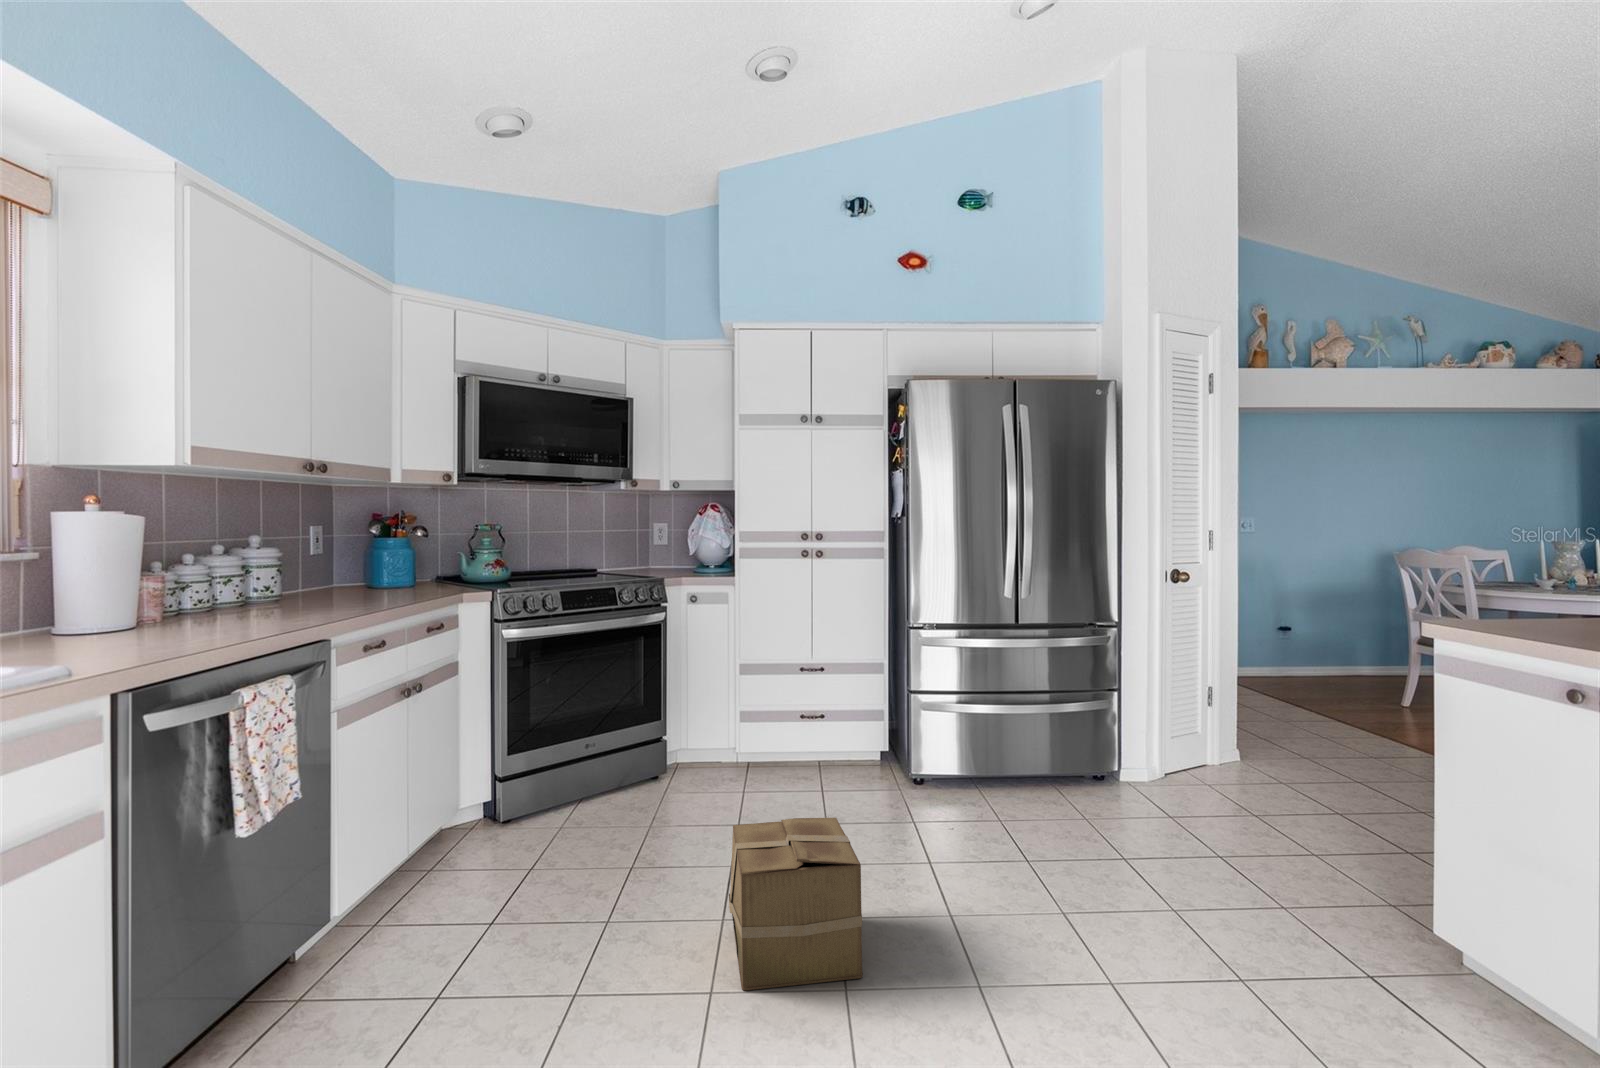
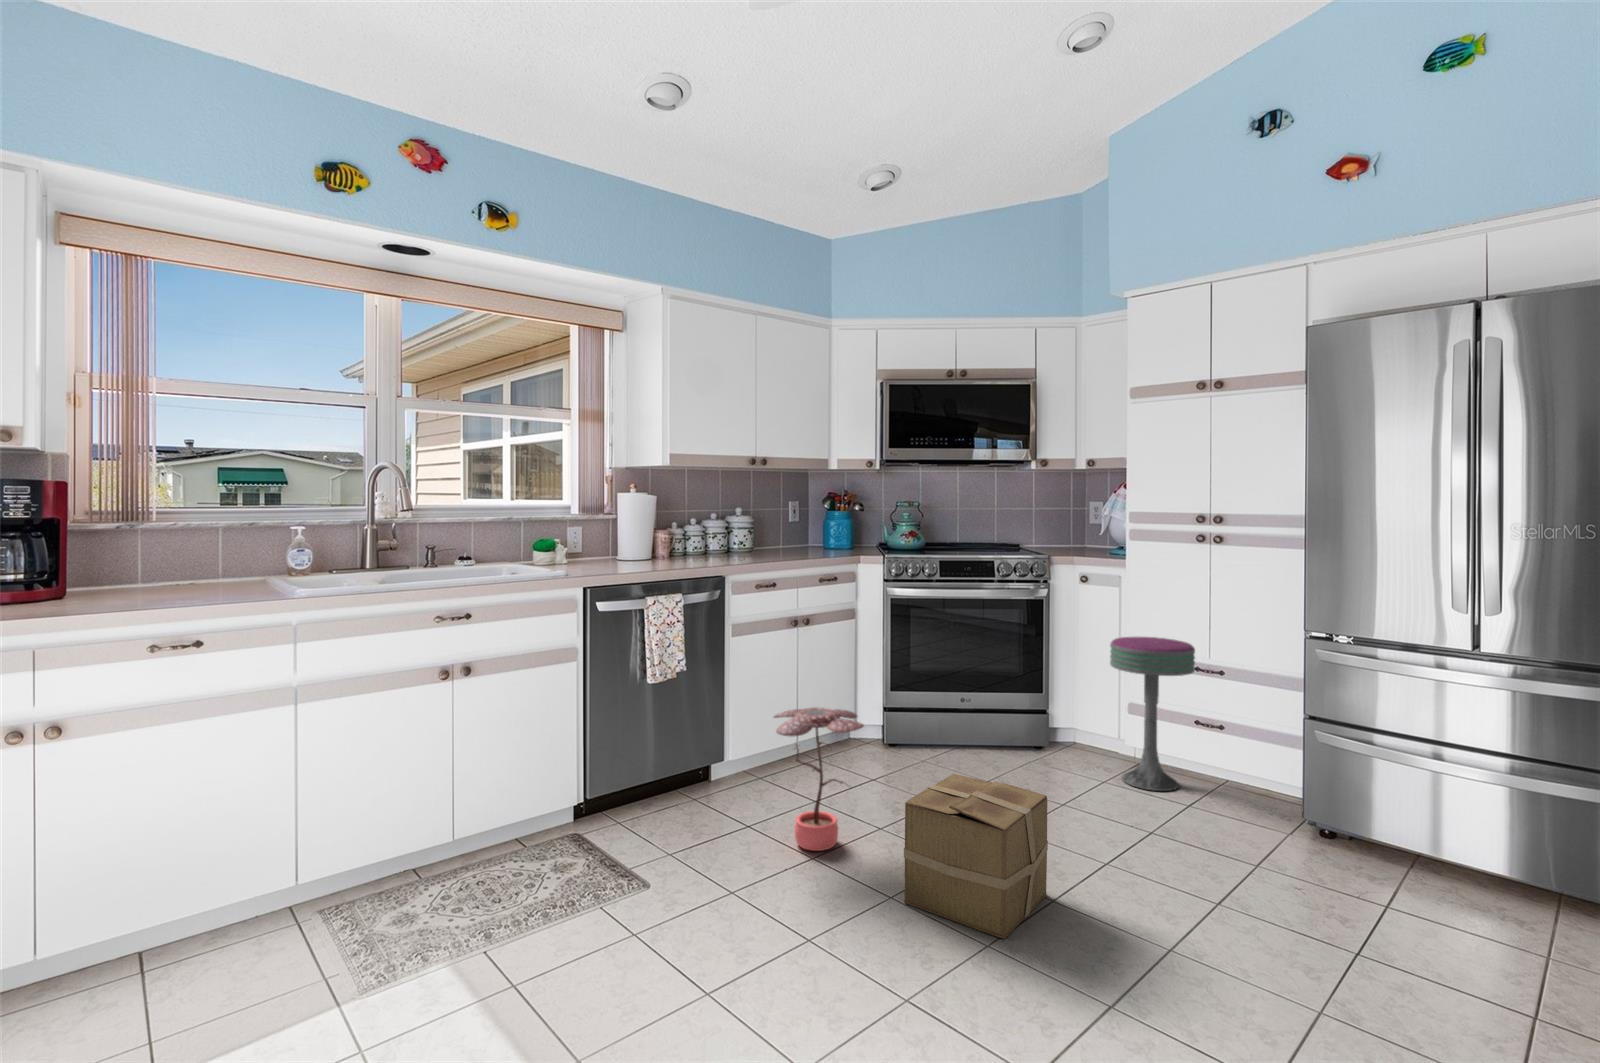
bar stool: none [745,646,817,790] -> present [1110,637,1195,791]
potted plant: none [498,788,639,985] -> present [774,708,864,851]

